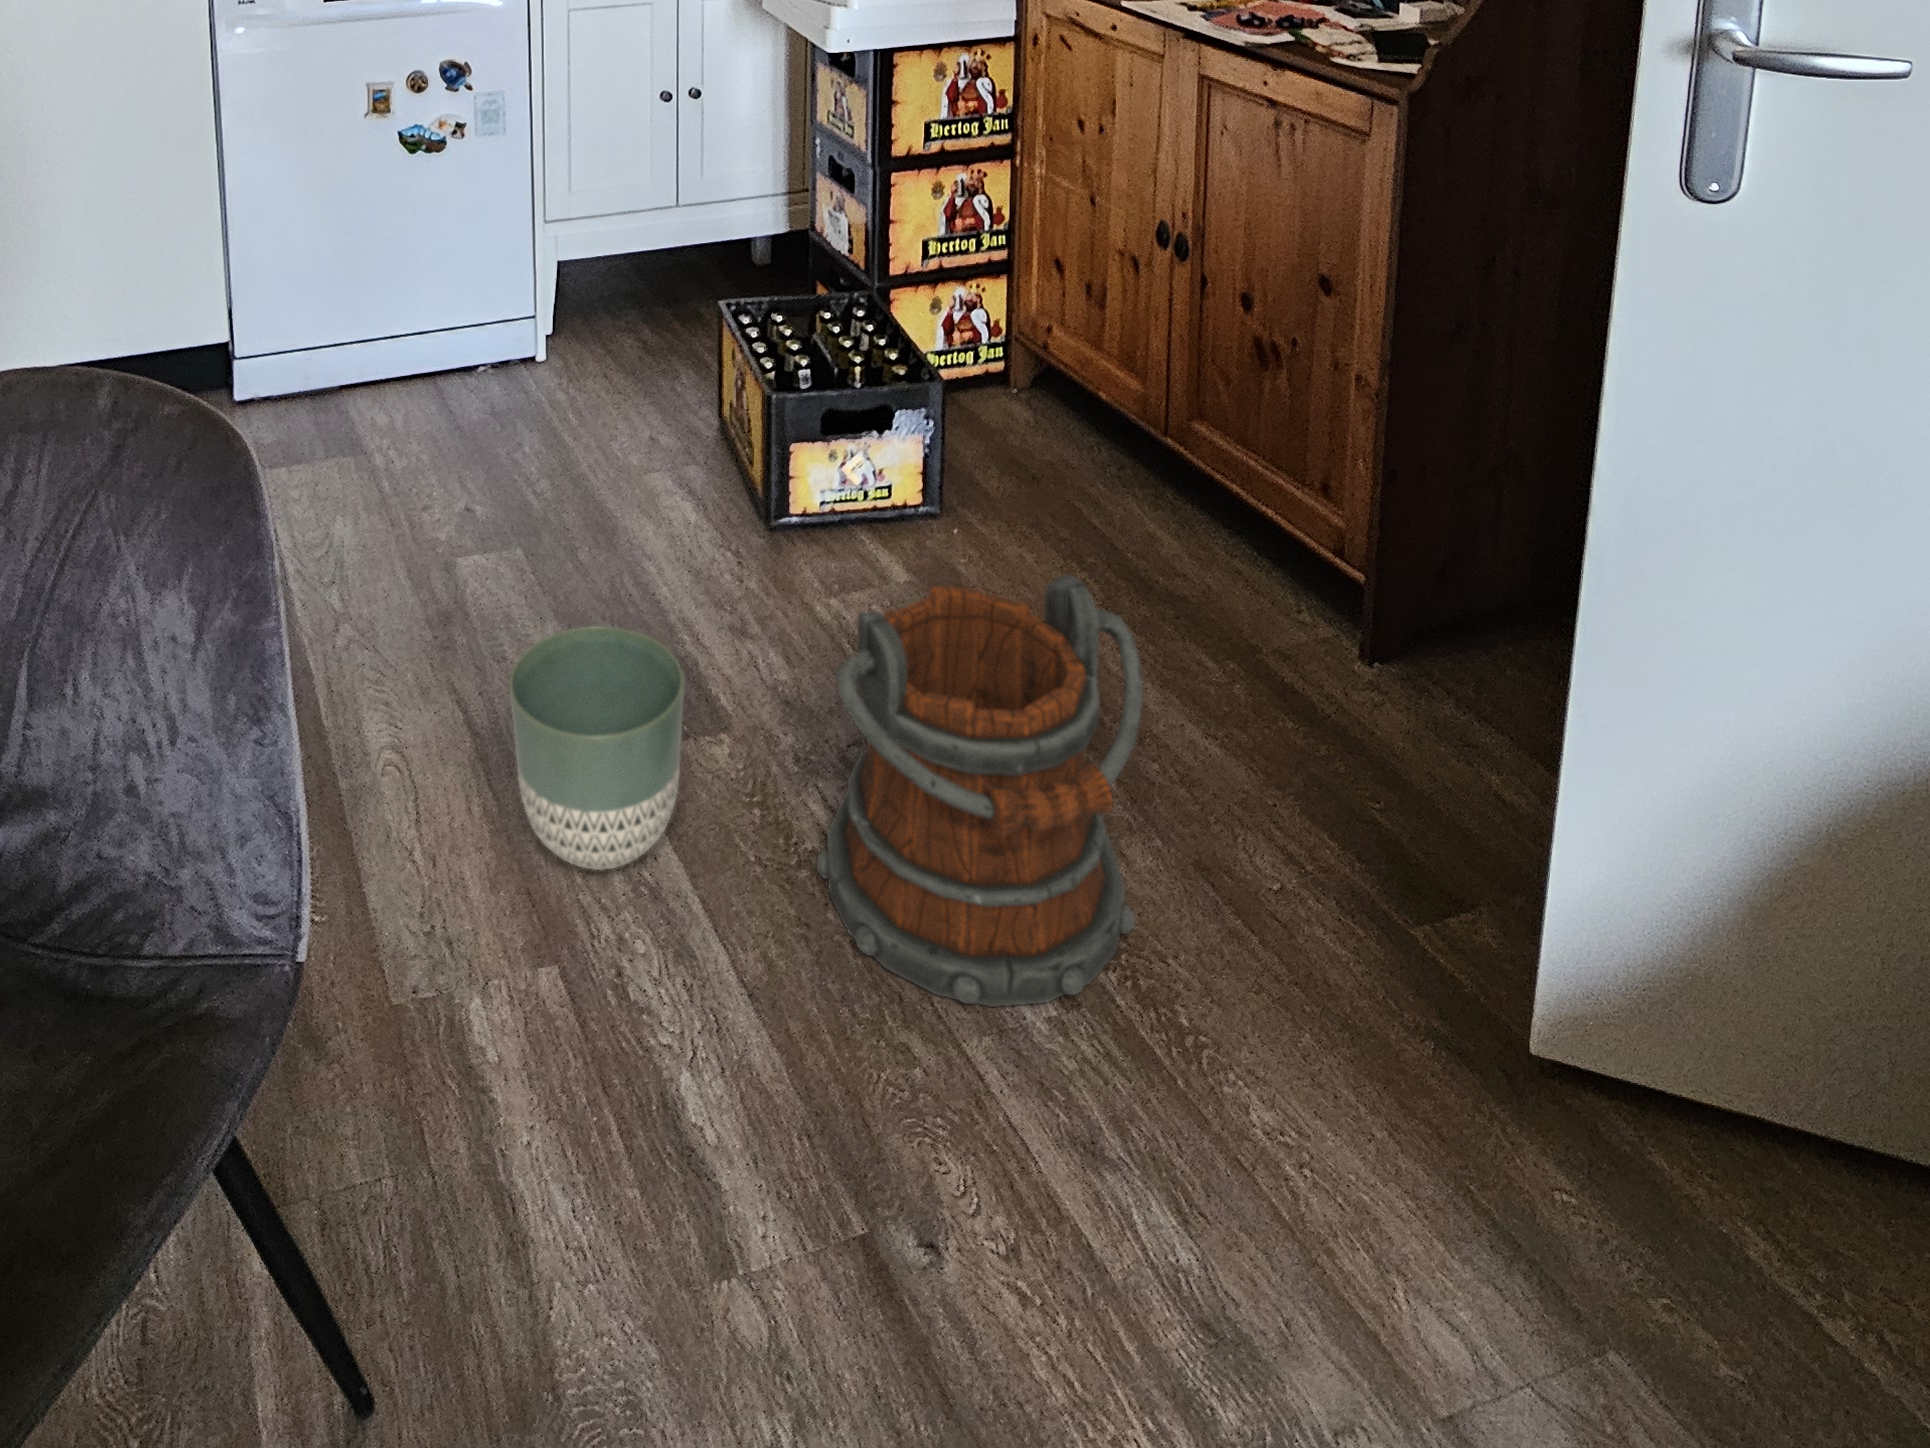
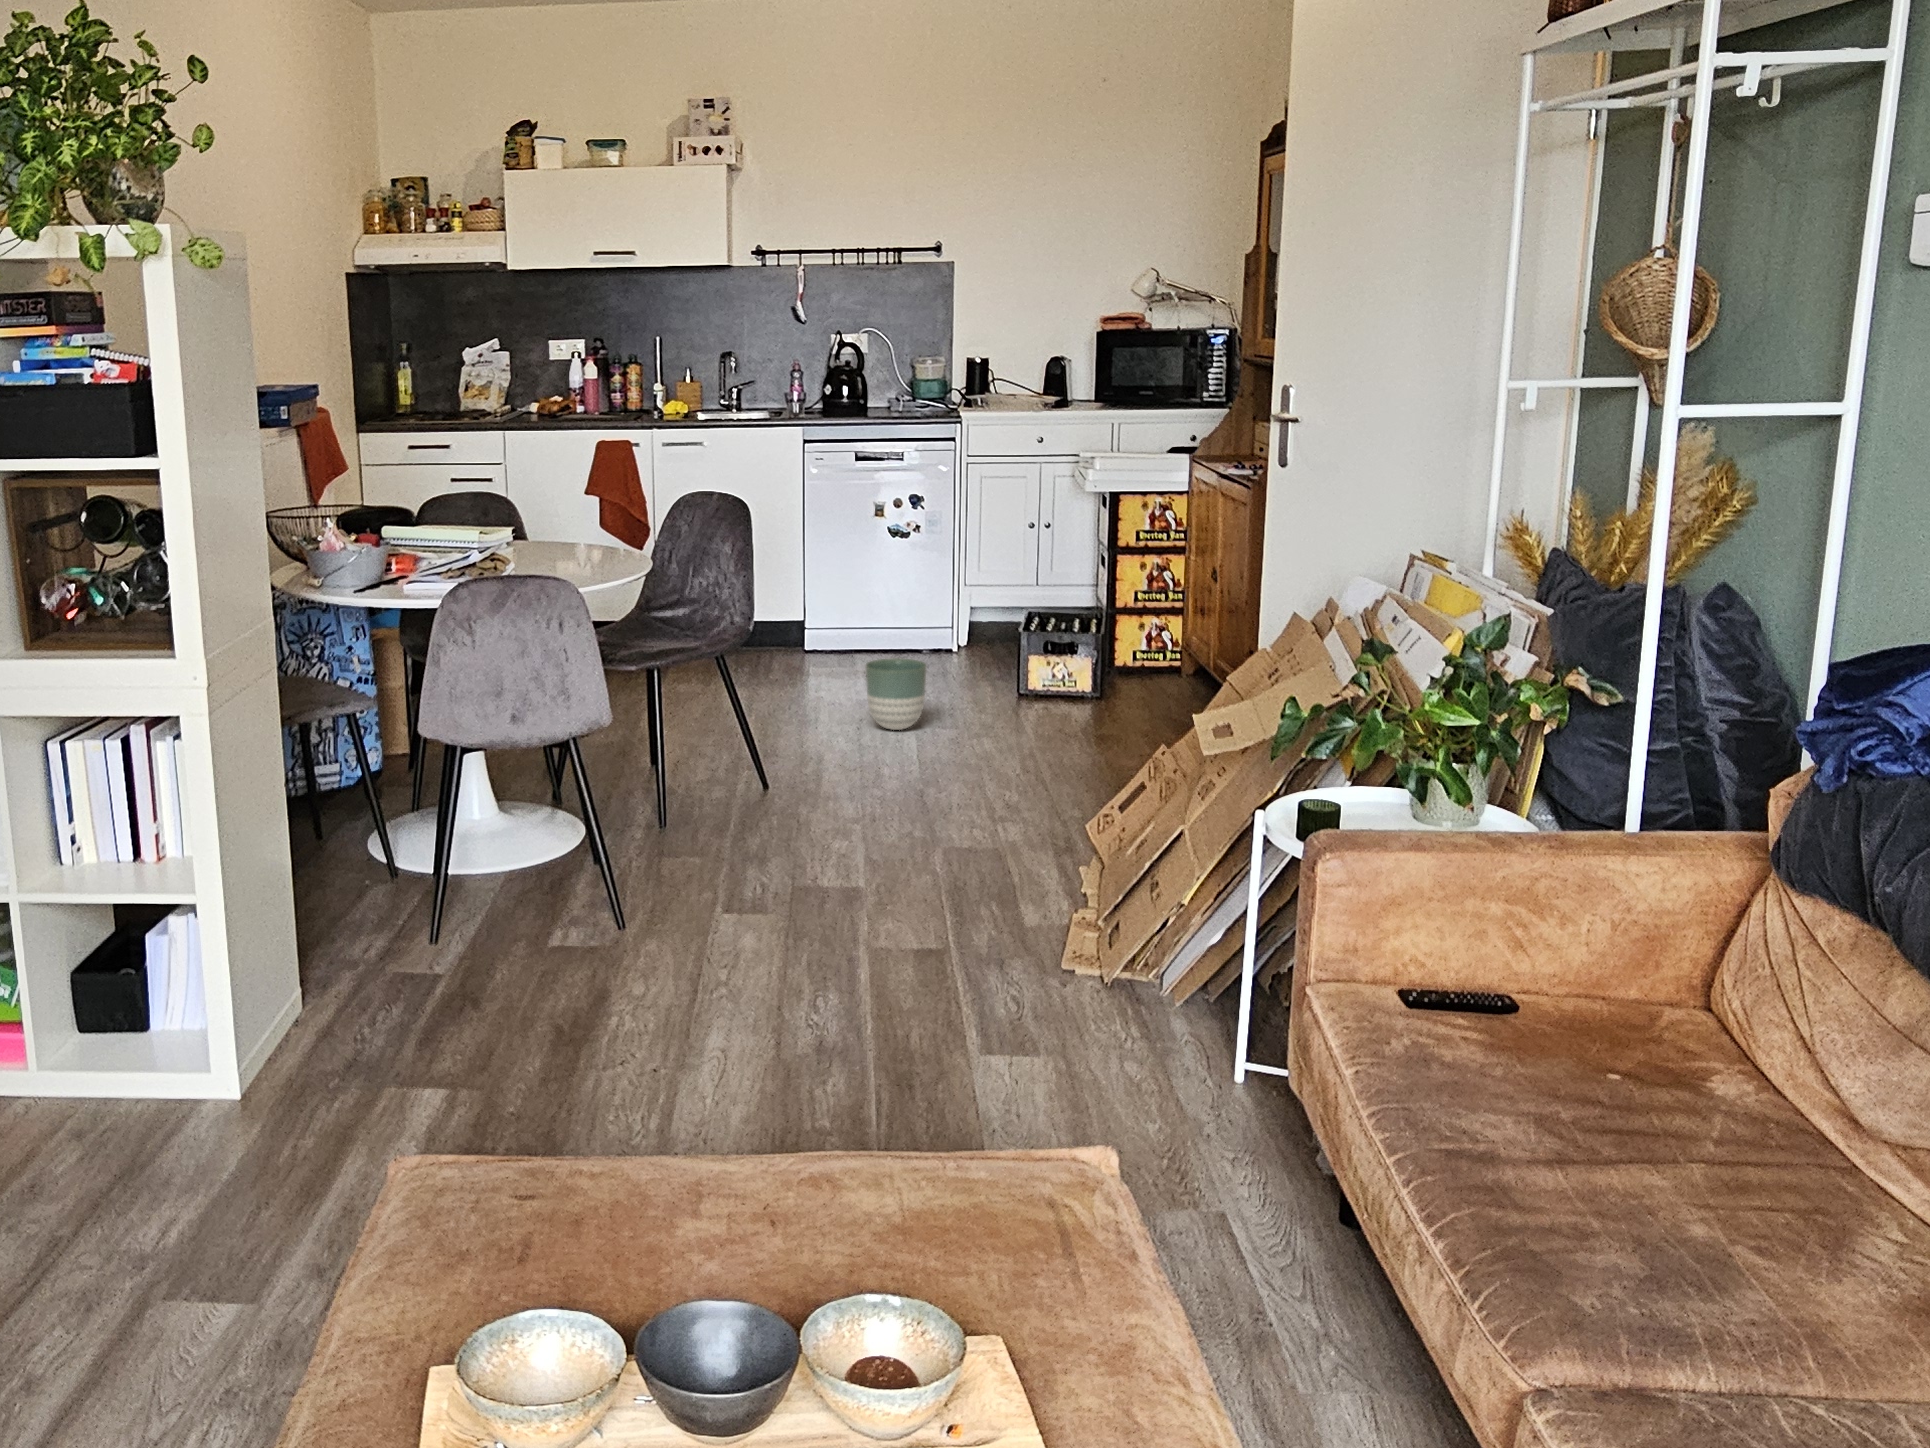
bucket: present [816,574,1143,1007] -> none [963,634,1075,757]

